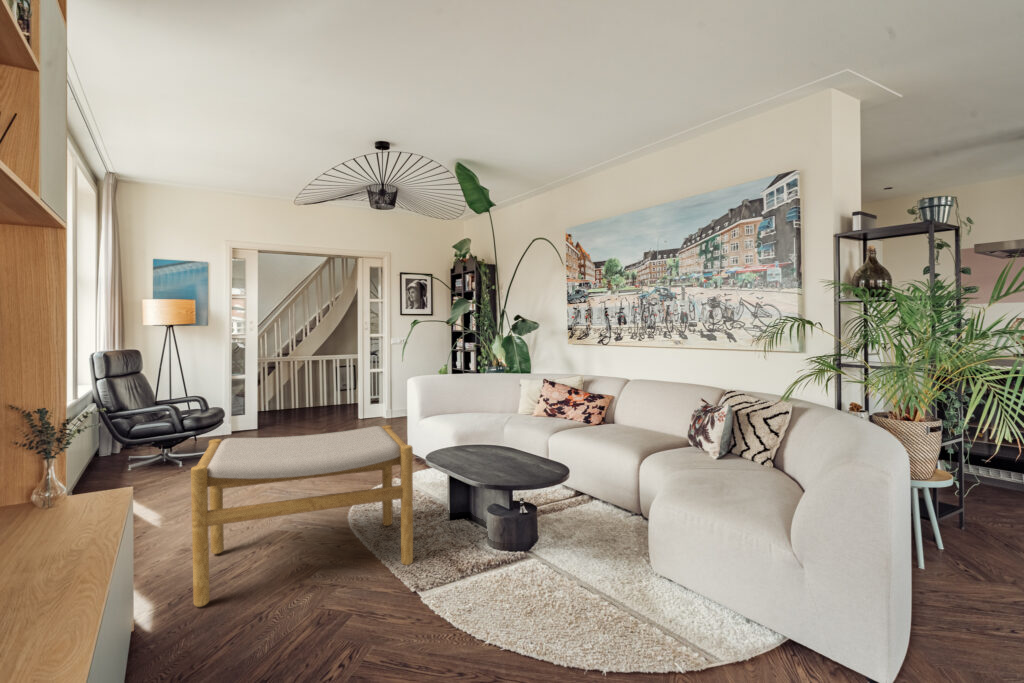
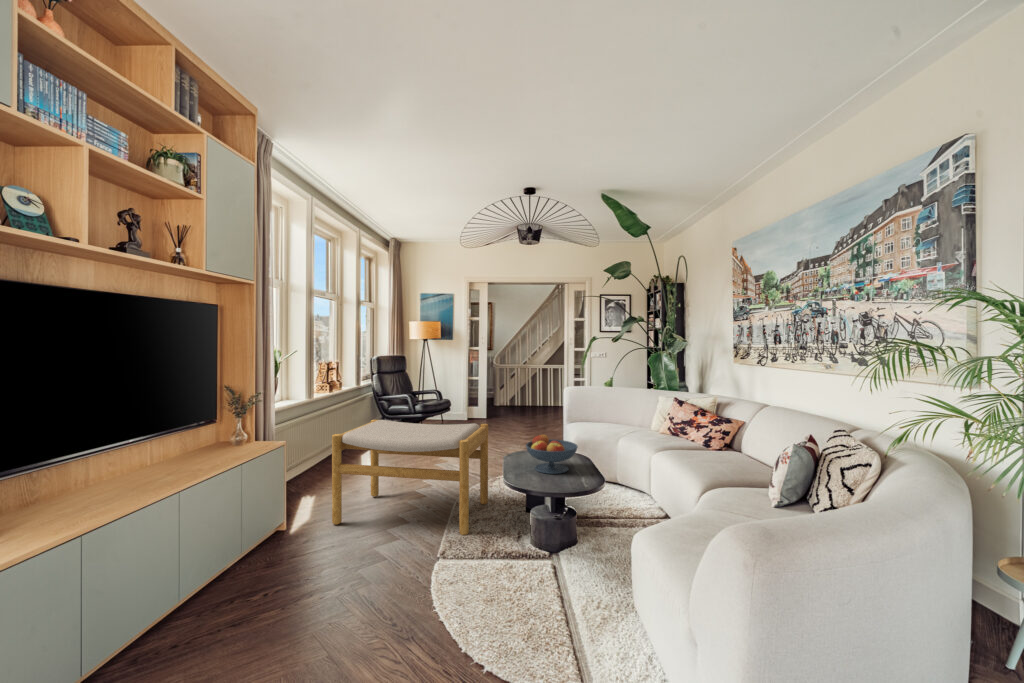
fruit bowl: none [467,427,525,469] -> present [526,435,578,474]

